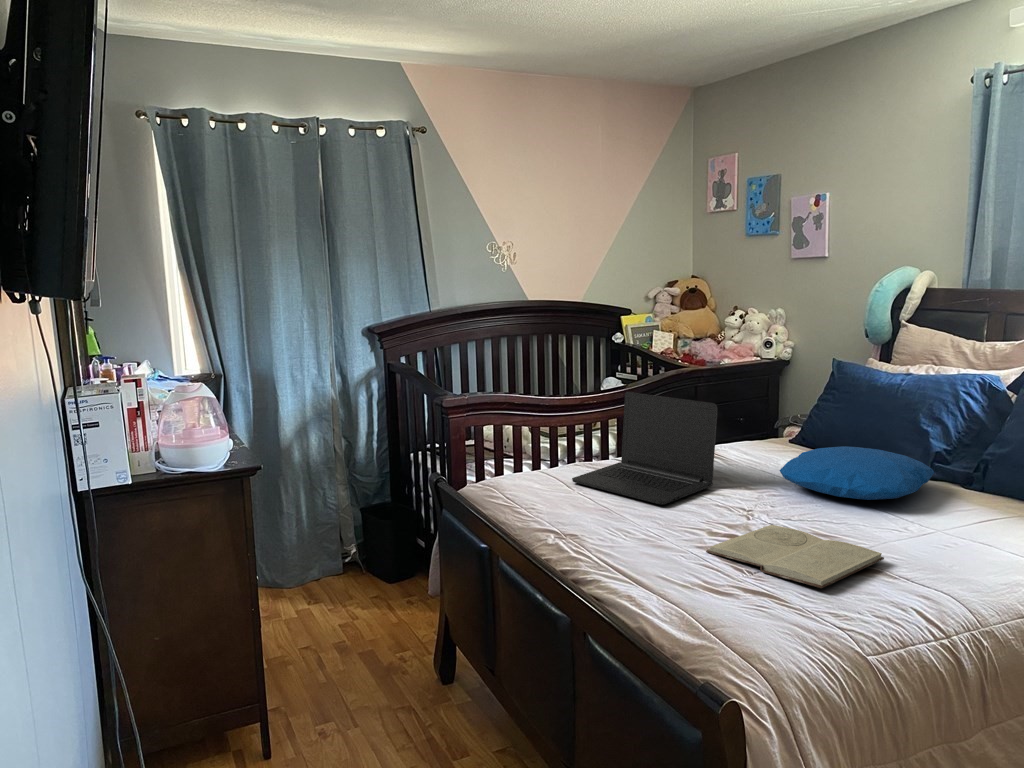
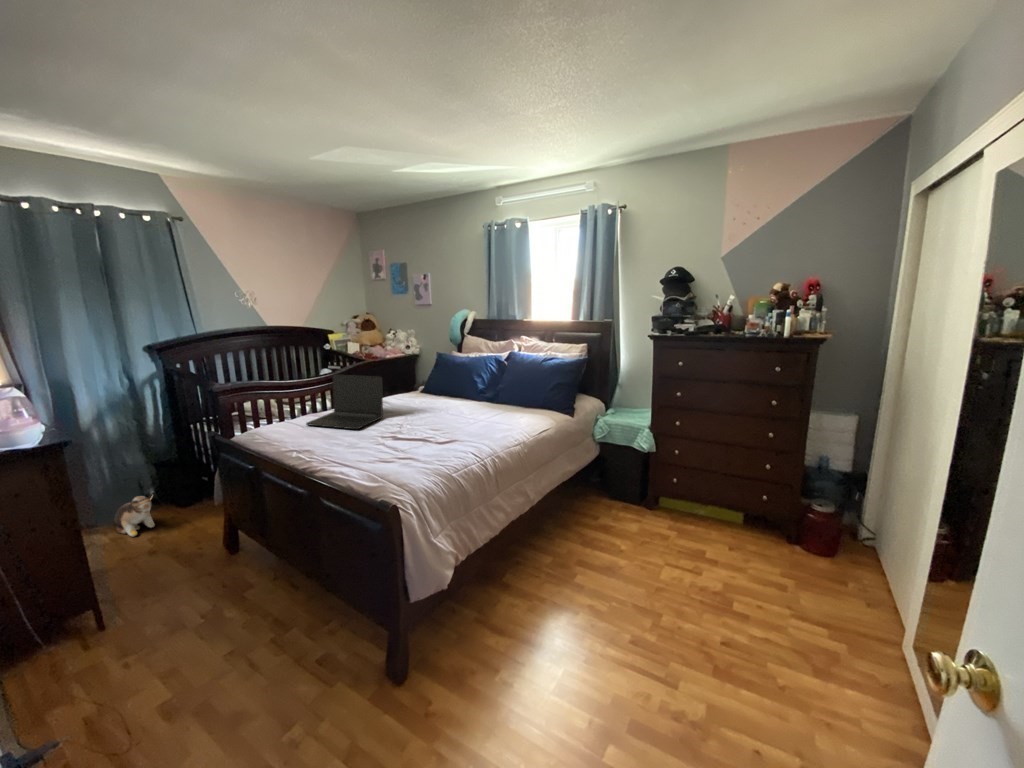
pillow: present [780,446,934,500] -> none [414,392,480,414]
book: present [706,525,884,588] -> none [380,430,458,452]
plush toy: none [308,554,354,613] -> present [114,495,154,537]

